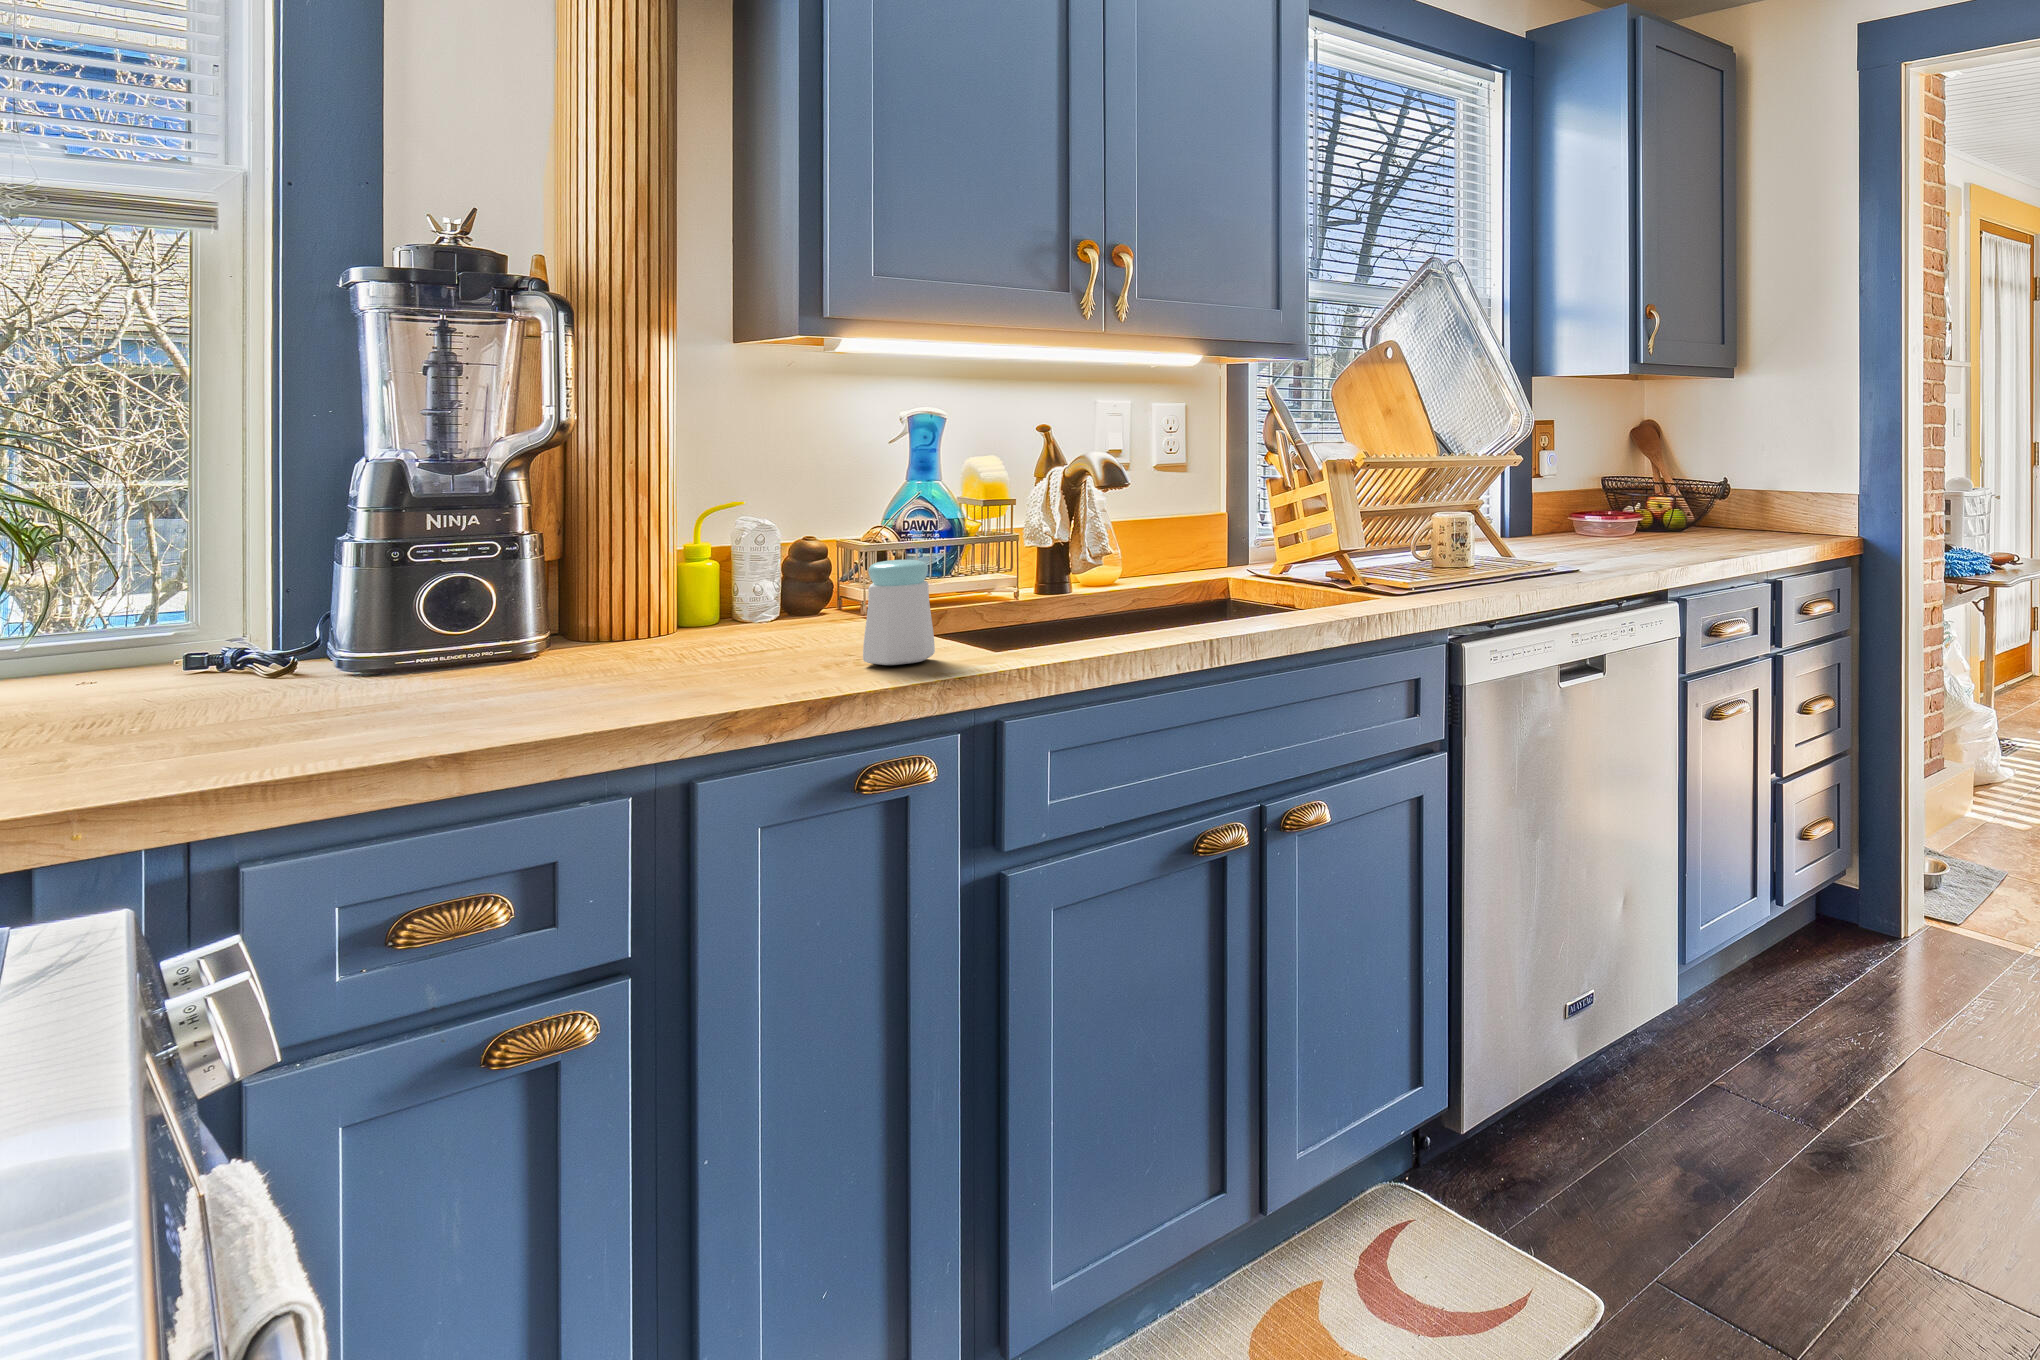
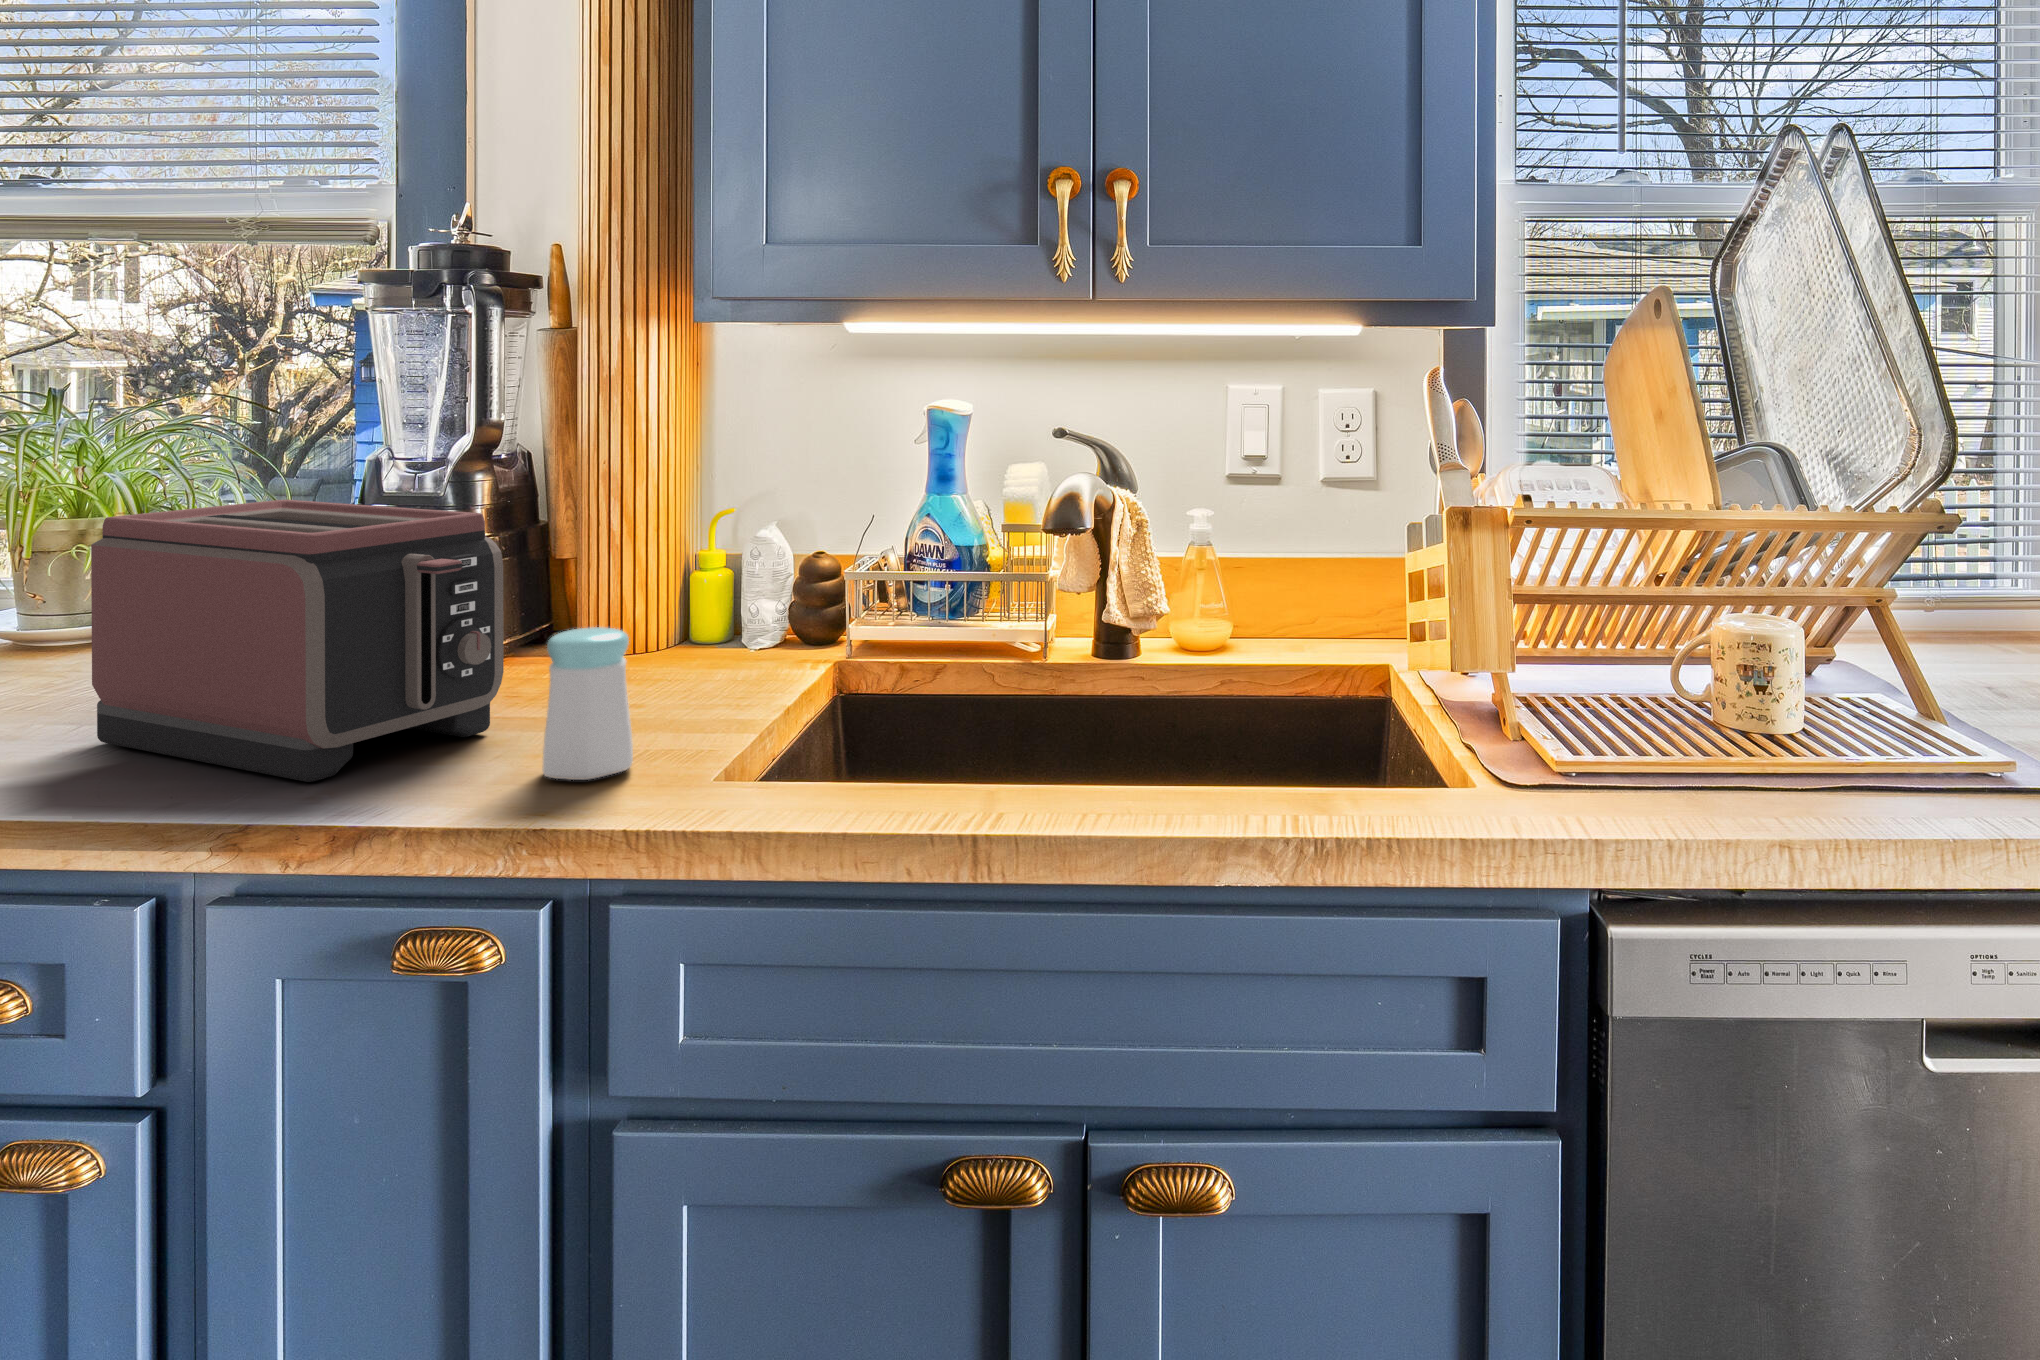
toaster: none [341,490,777,719] -> present [91,500,504,782]

